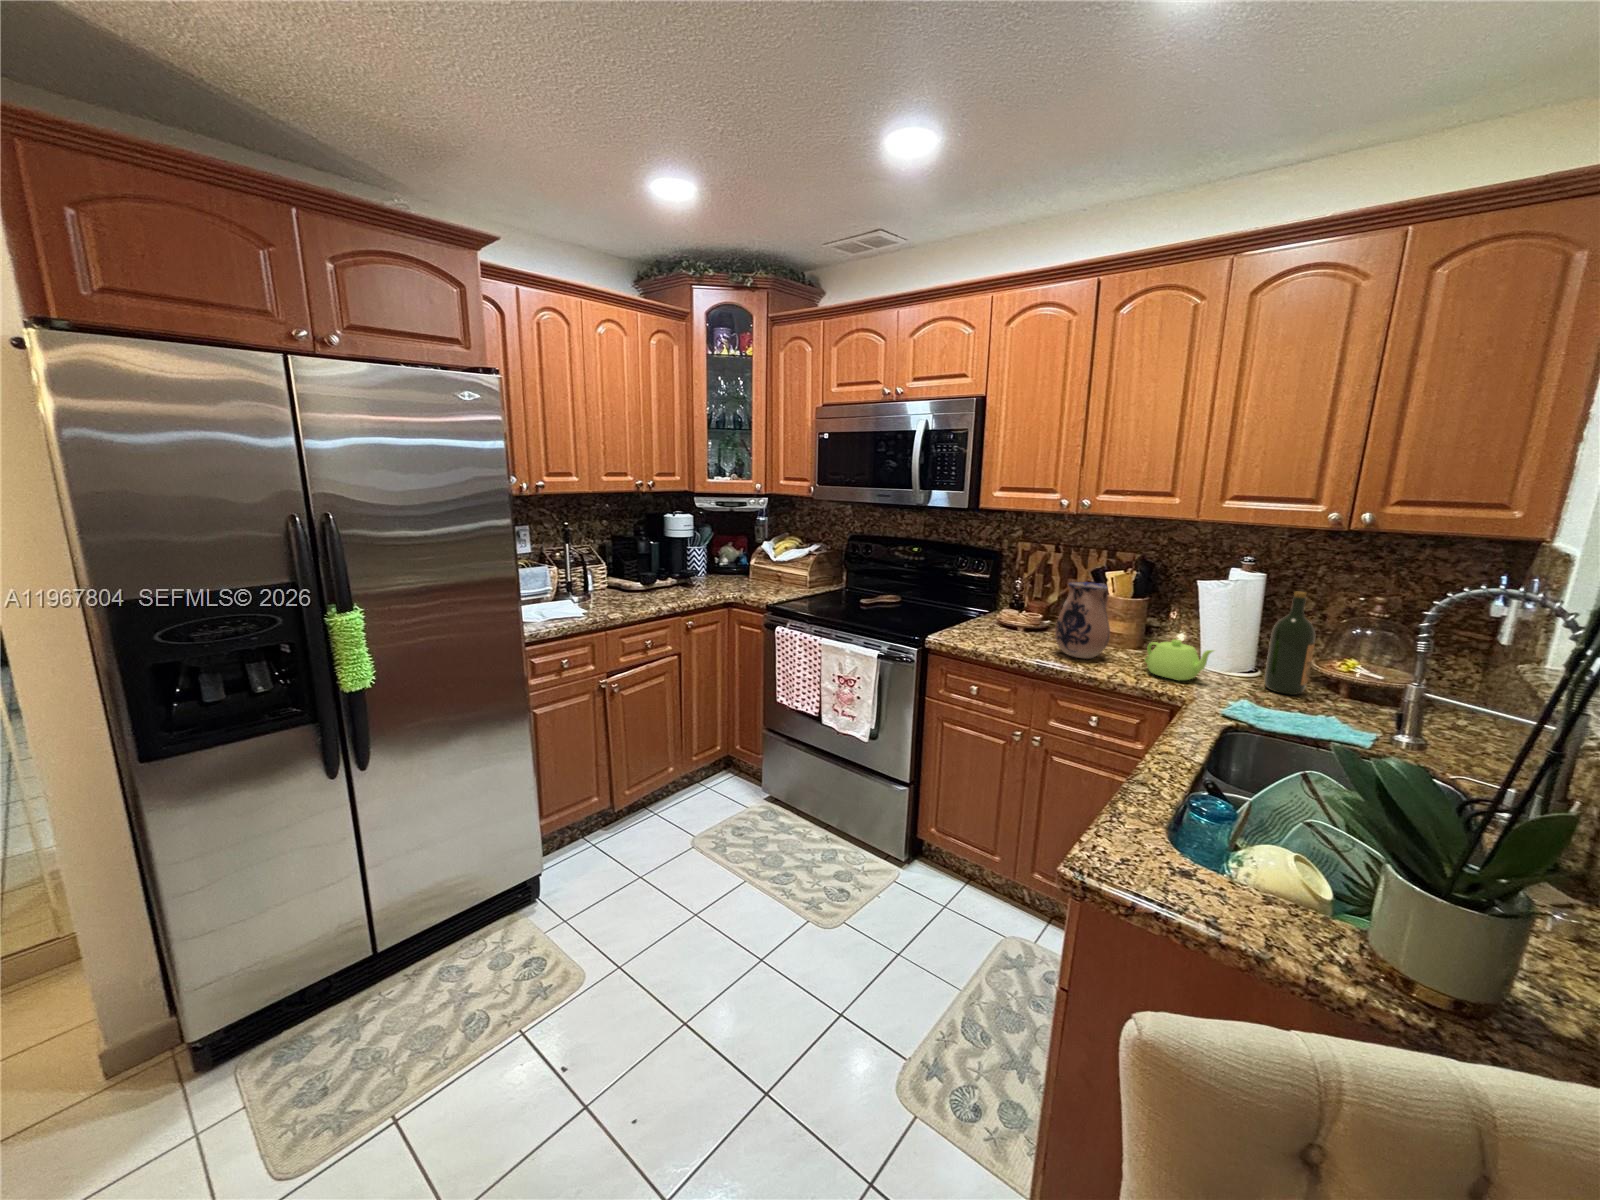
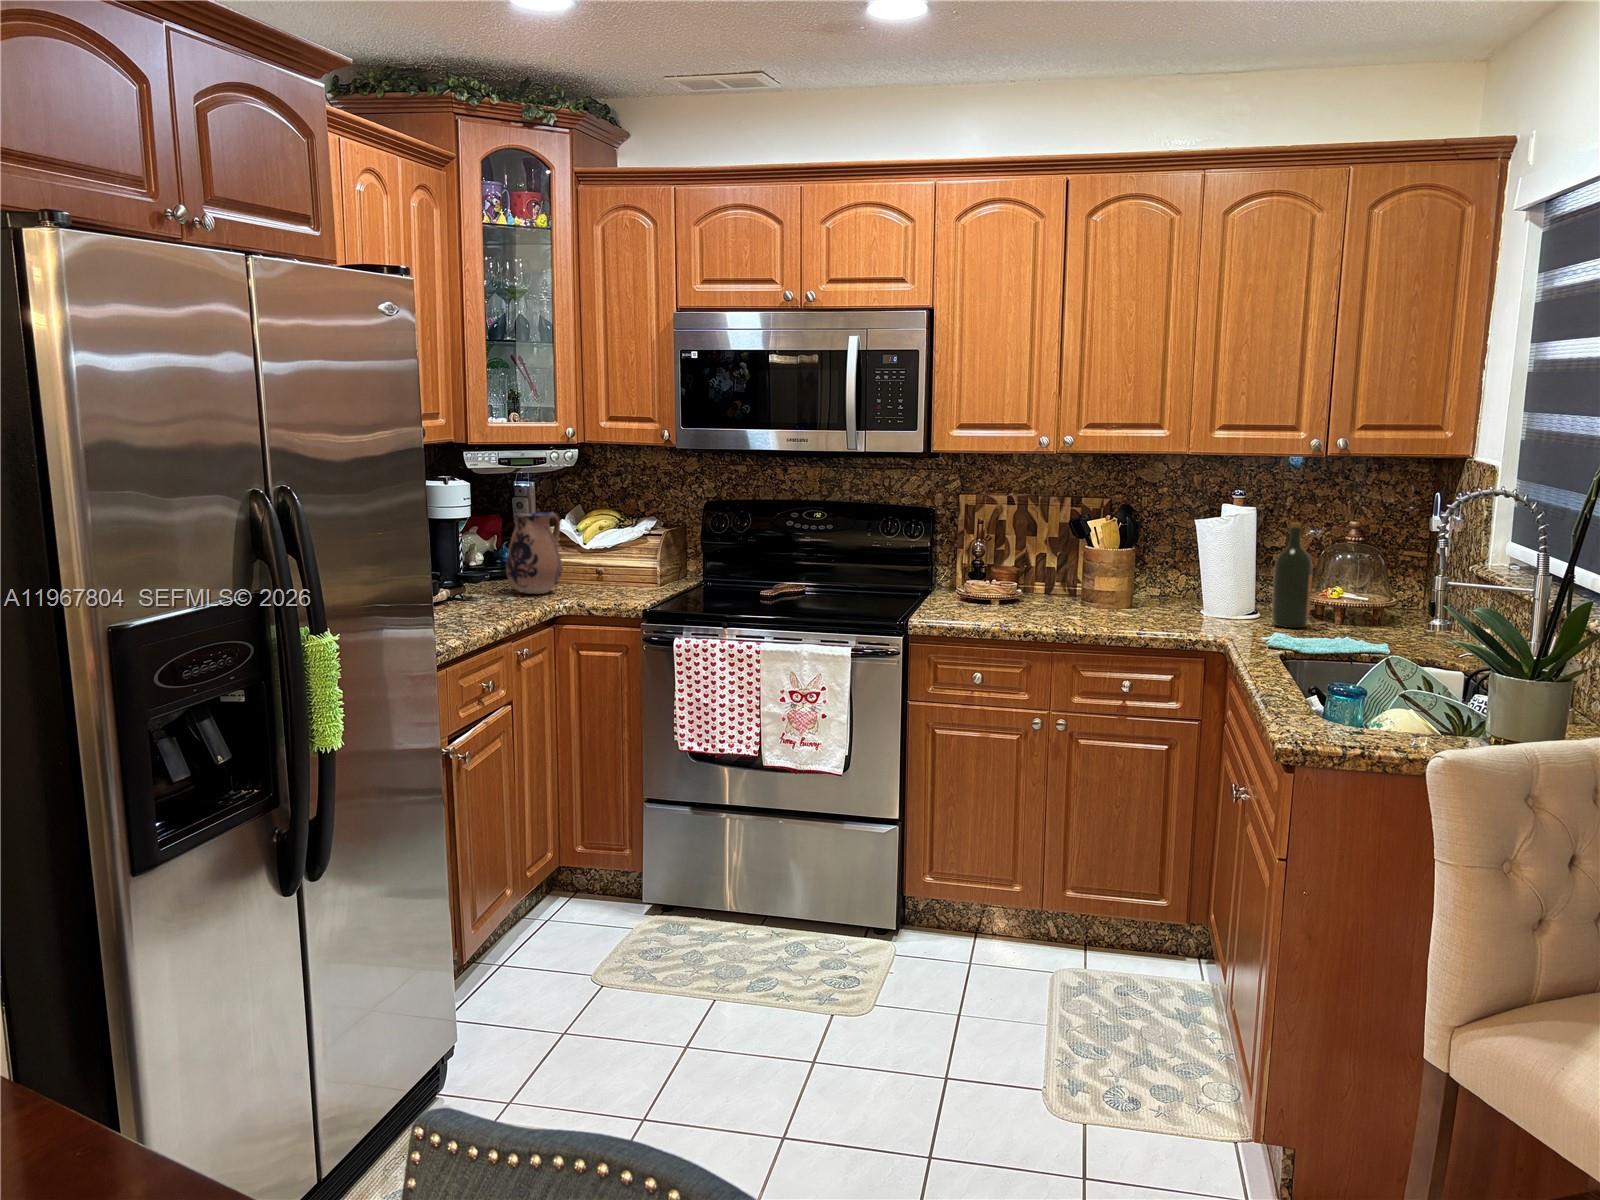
ceramic pitcher: present [1055,582,1110,659] -> present [506,512,562,594]
teapot: present [1145,640,1214,681] -> none [1161,585,1234,629]

